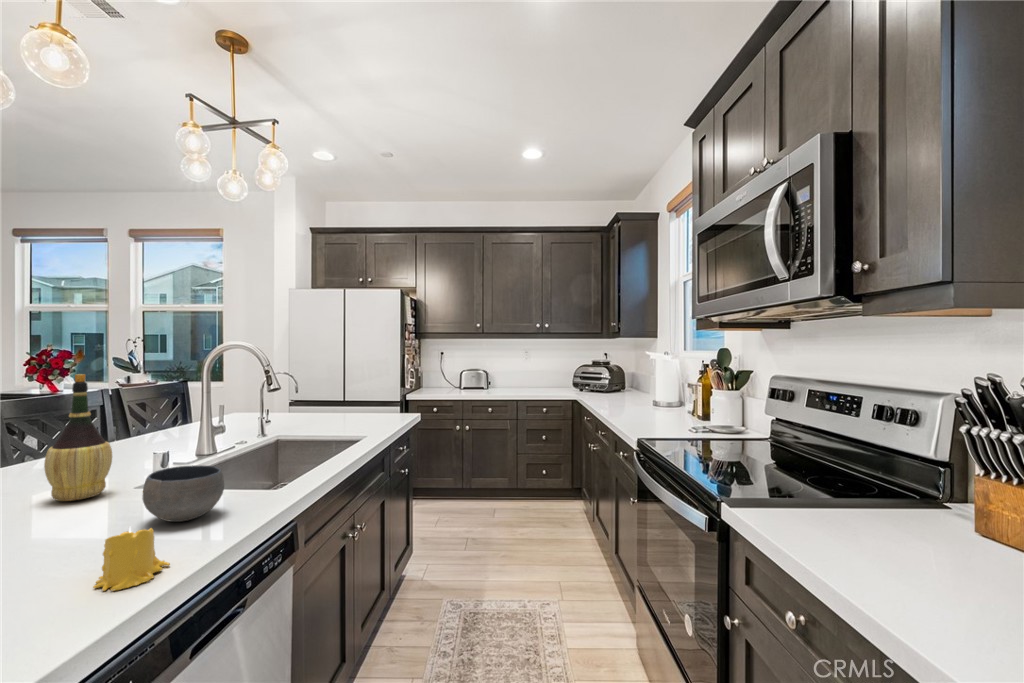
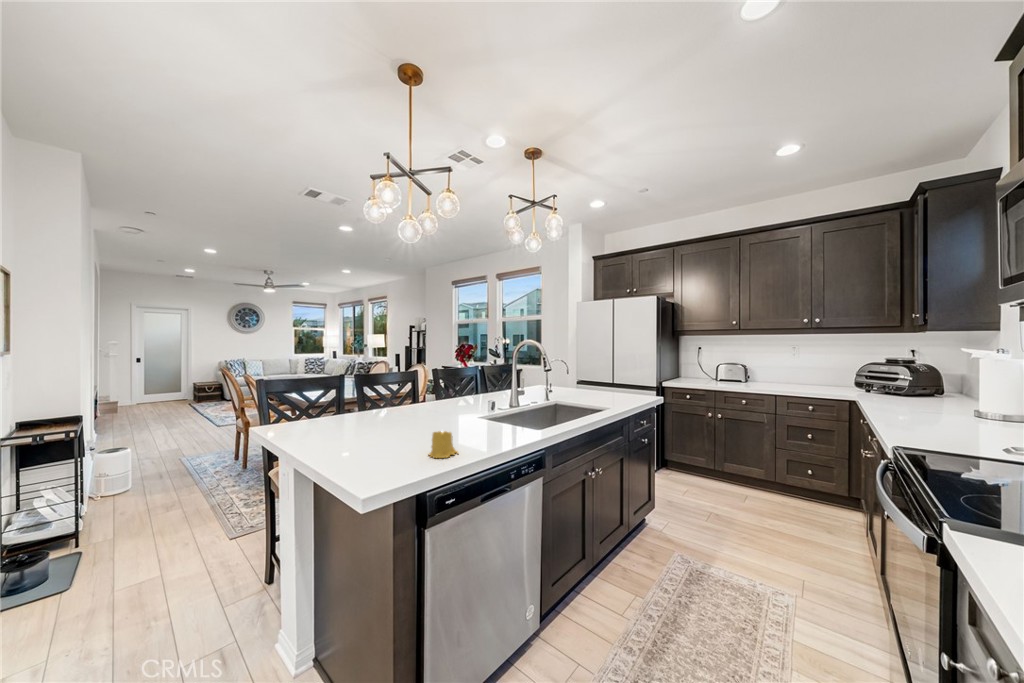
wine bottle: present [44,374,112,501] -> none [431,354,457,418]
bowl: present [142,465,224,522] -> none [459,406,496,436]

